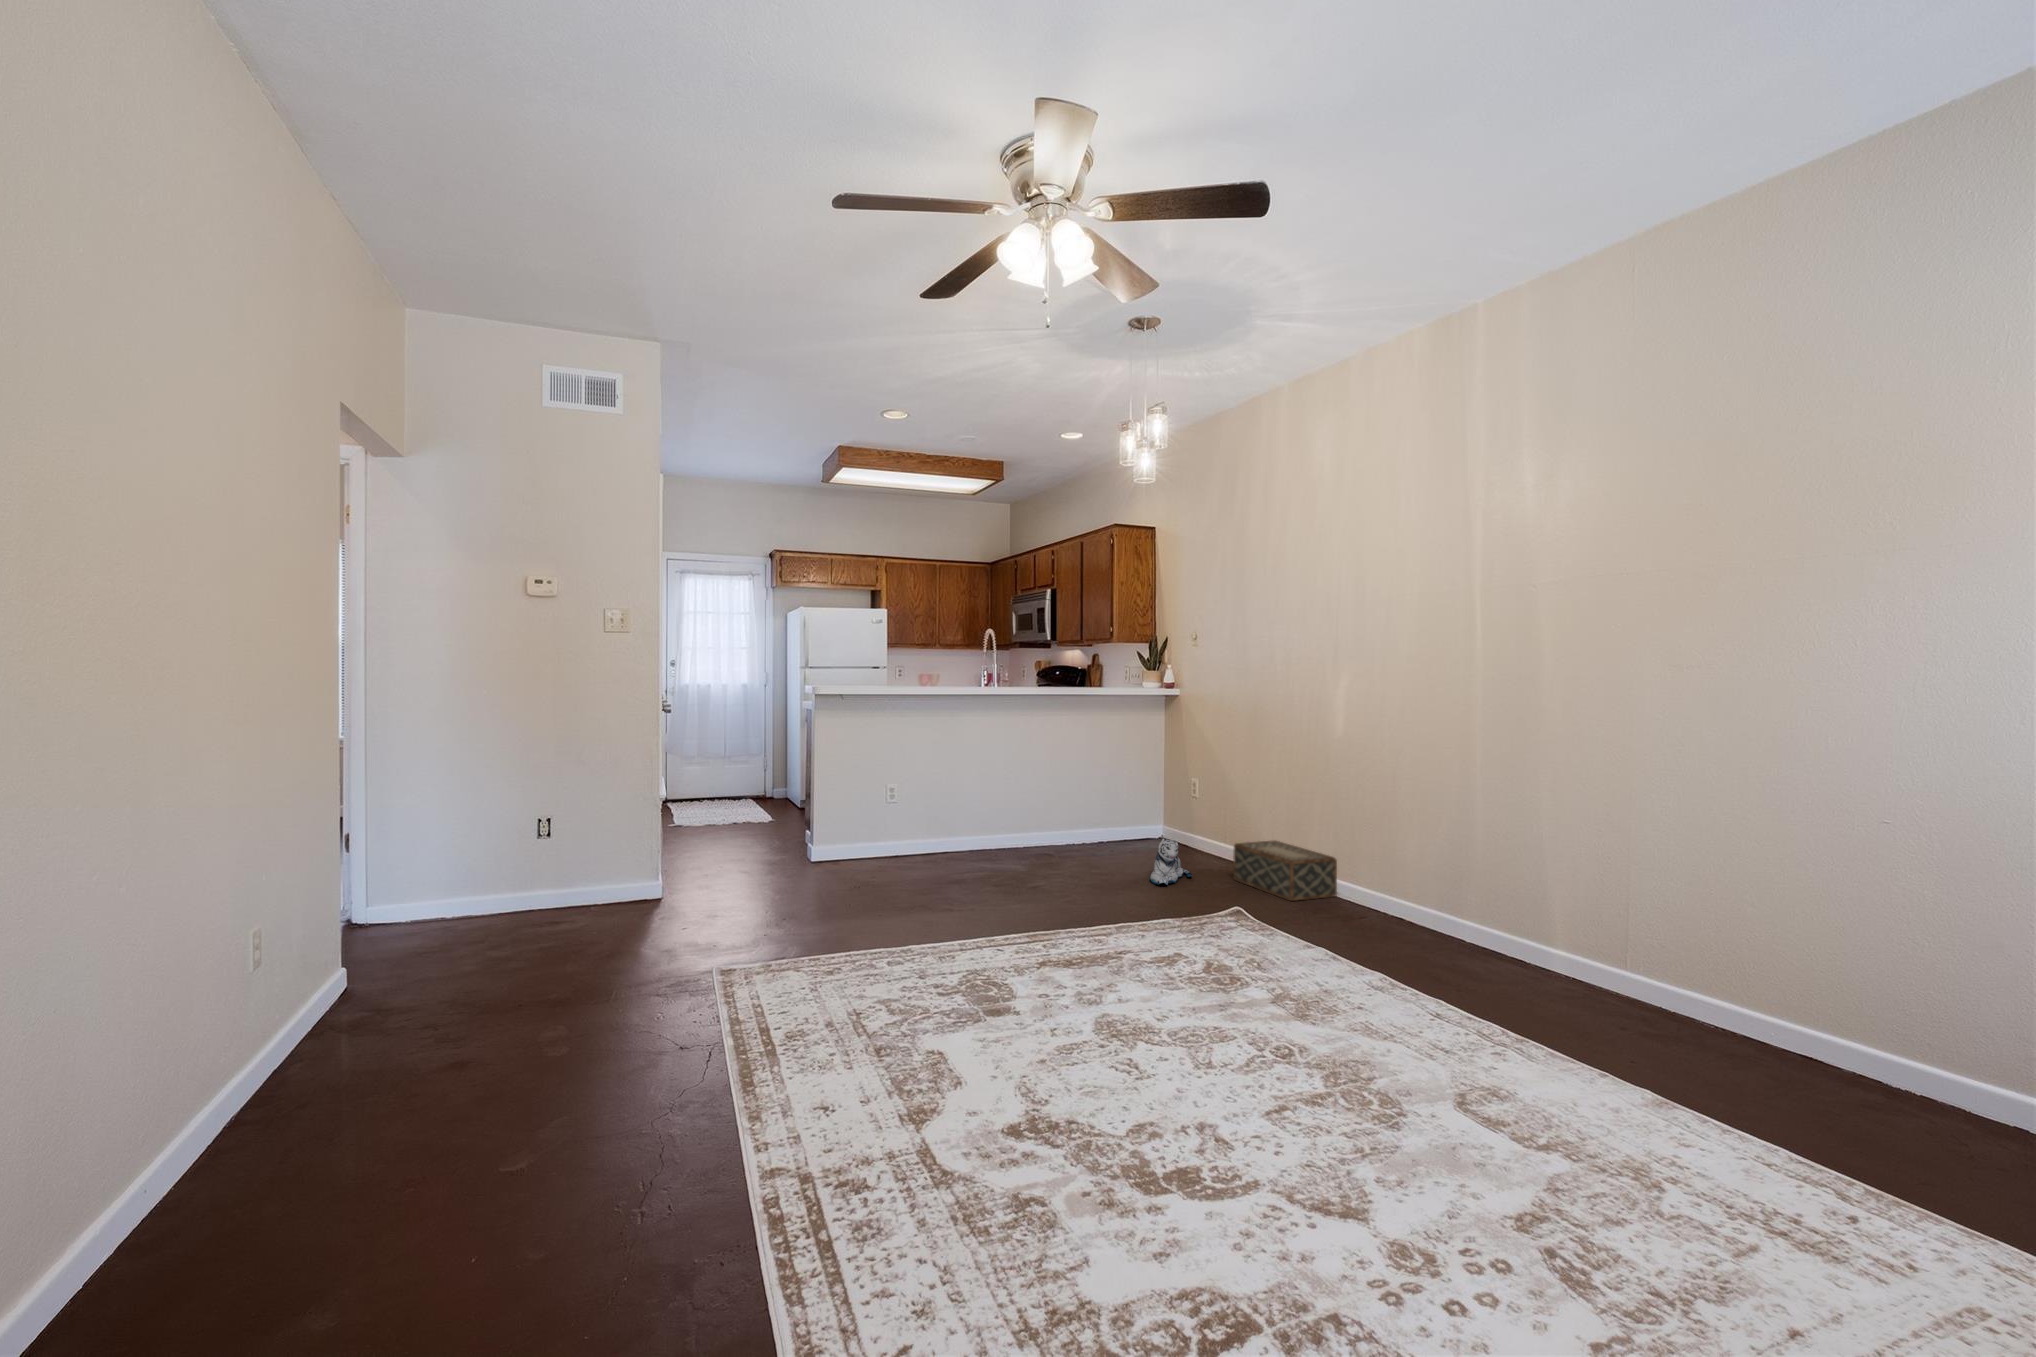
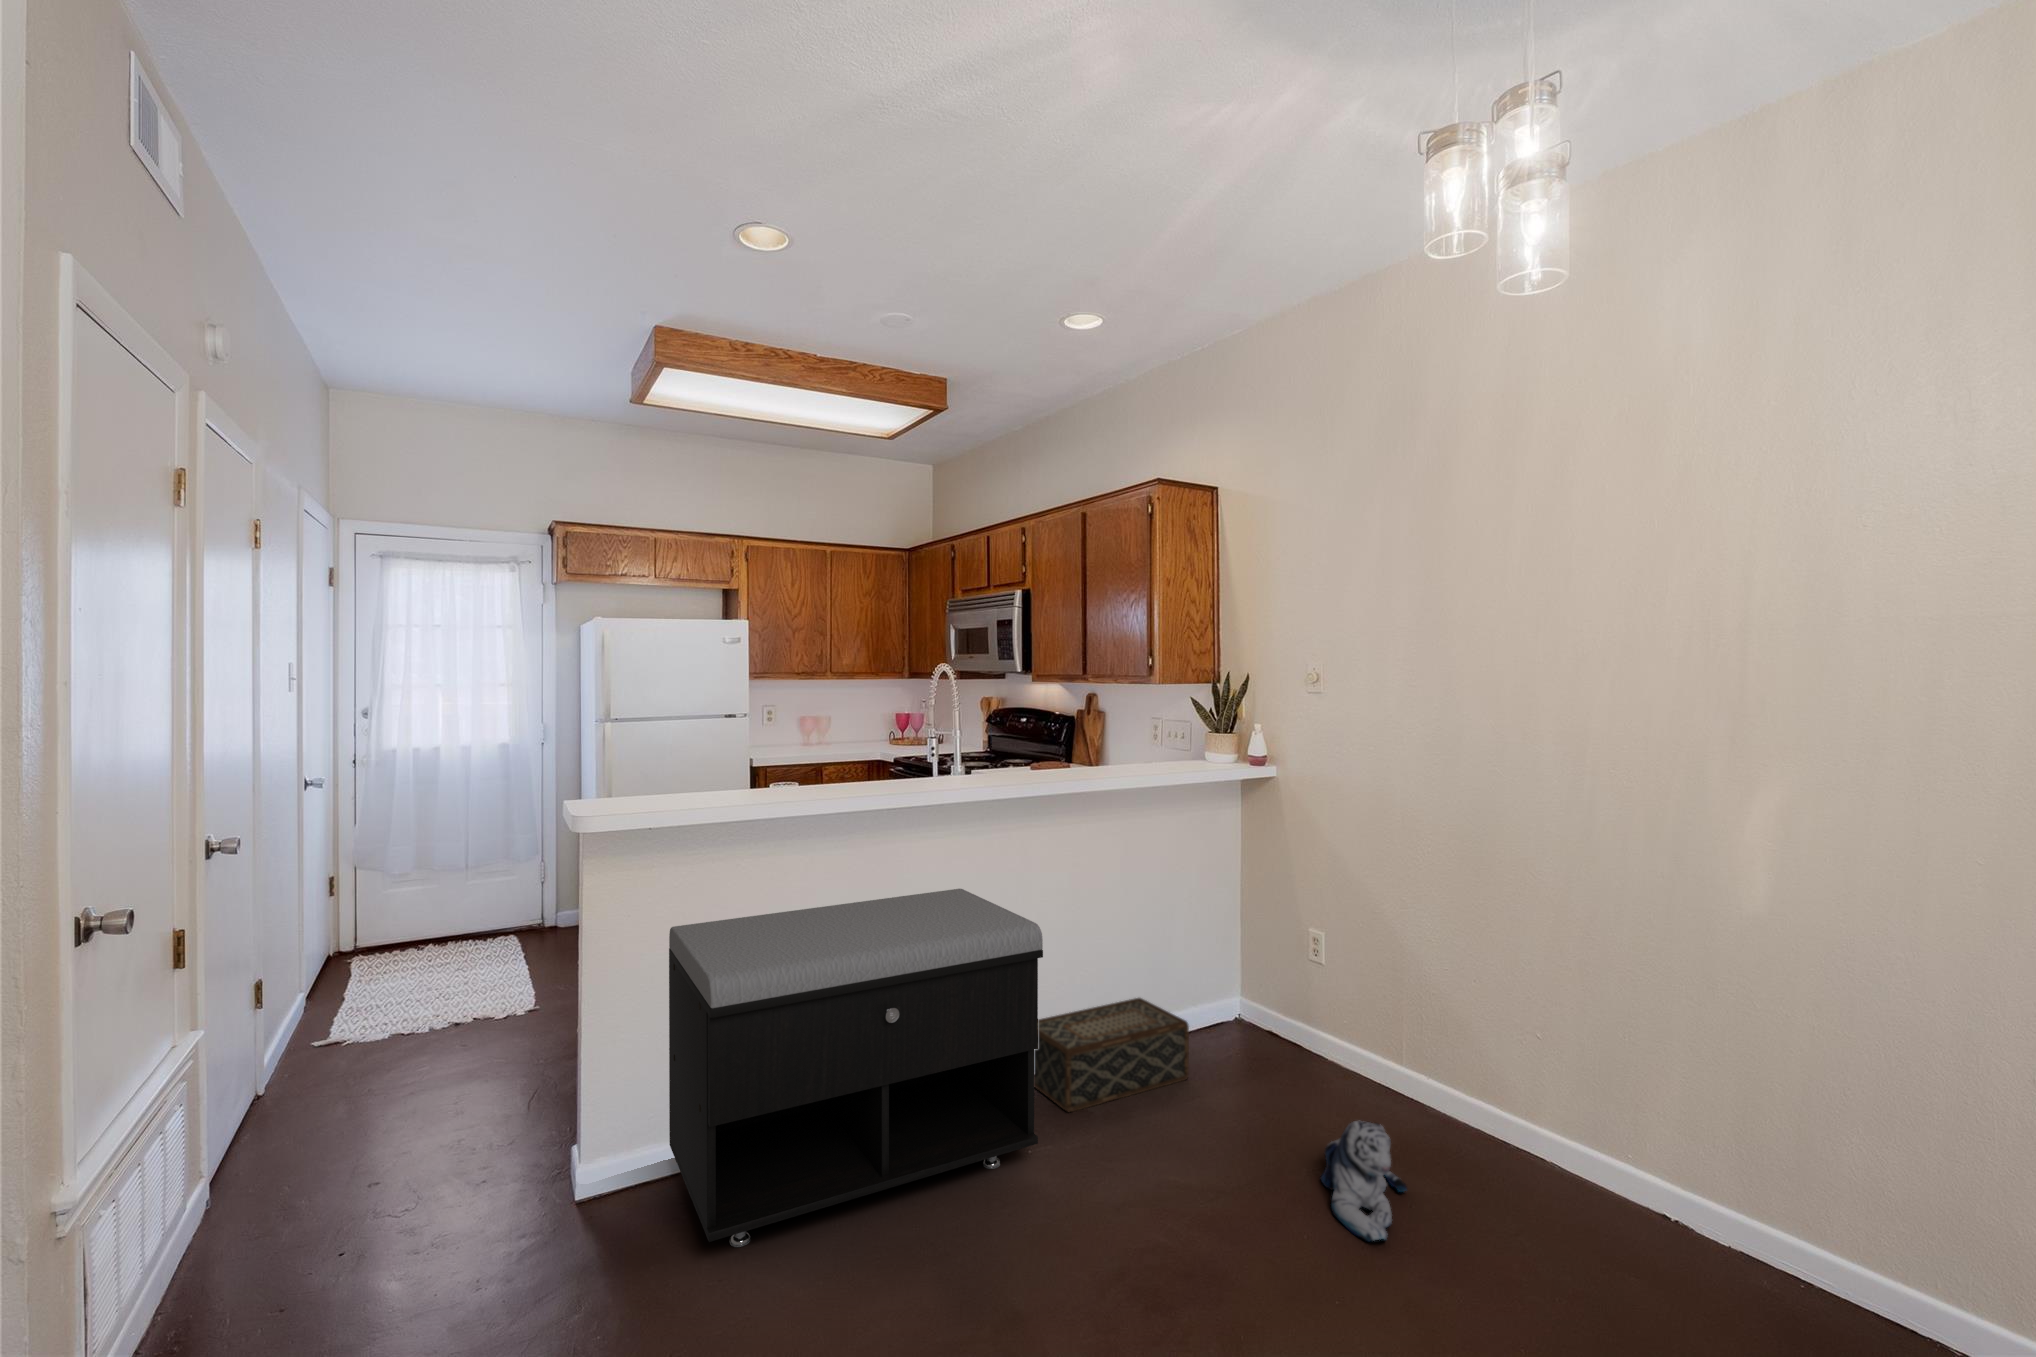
storage bench: none [847,741,1020,875] -> present [669,889,1043,1247]
woven basket: present [1233,841,1337,901] -> present [1034,998,1189,1112]

